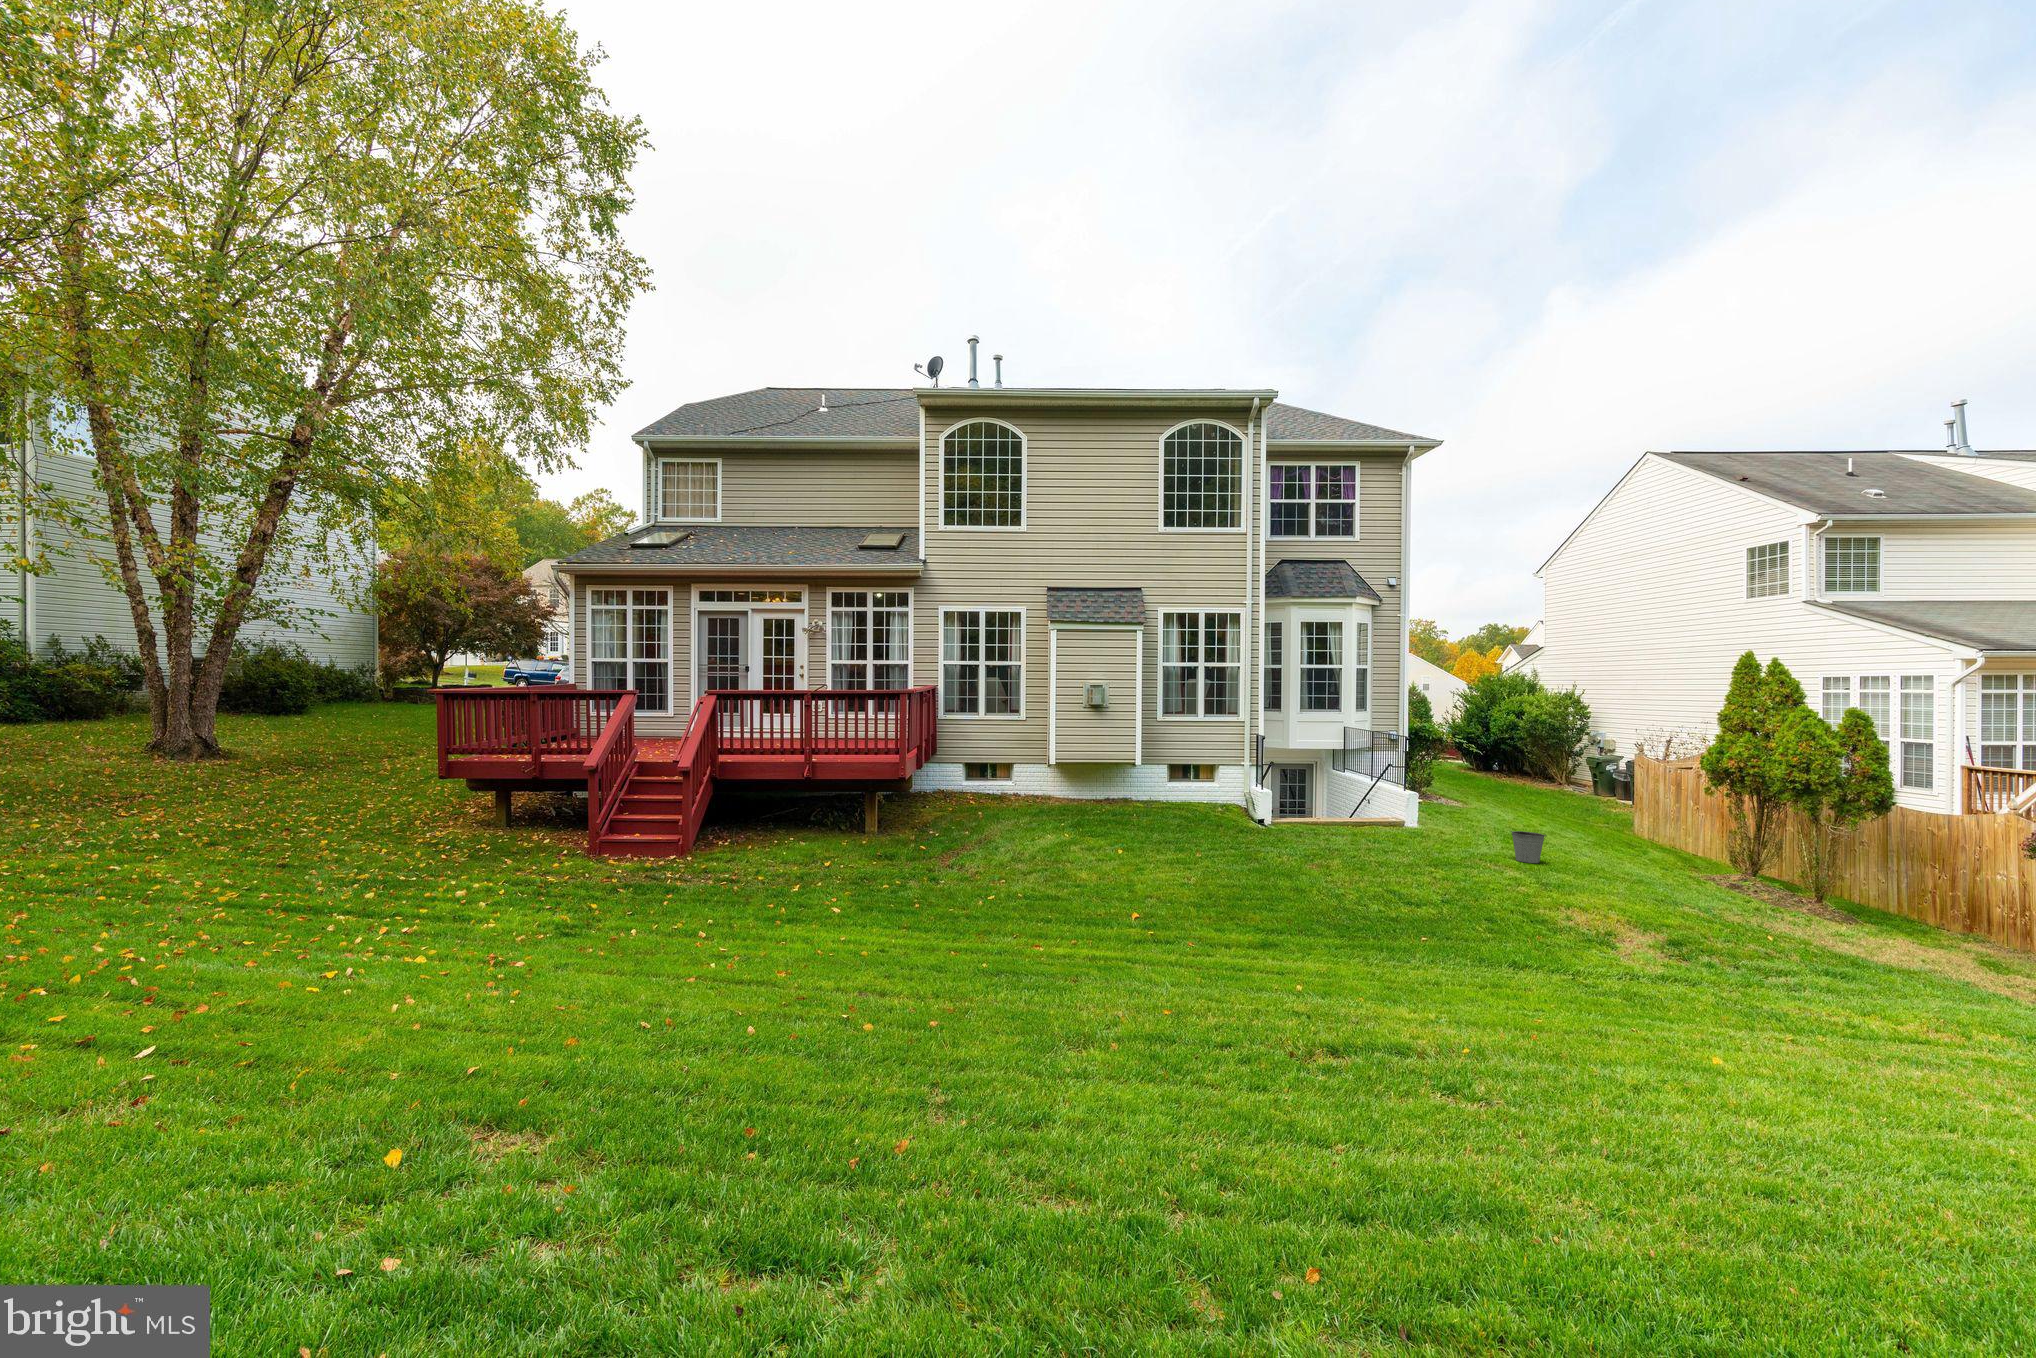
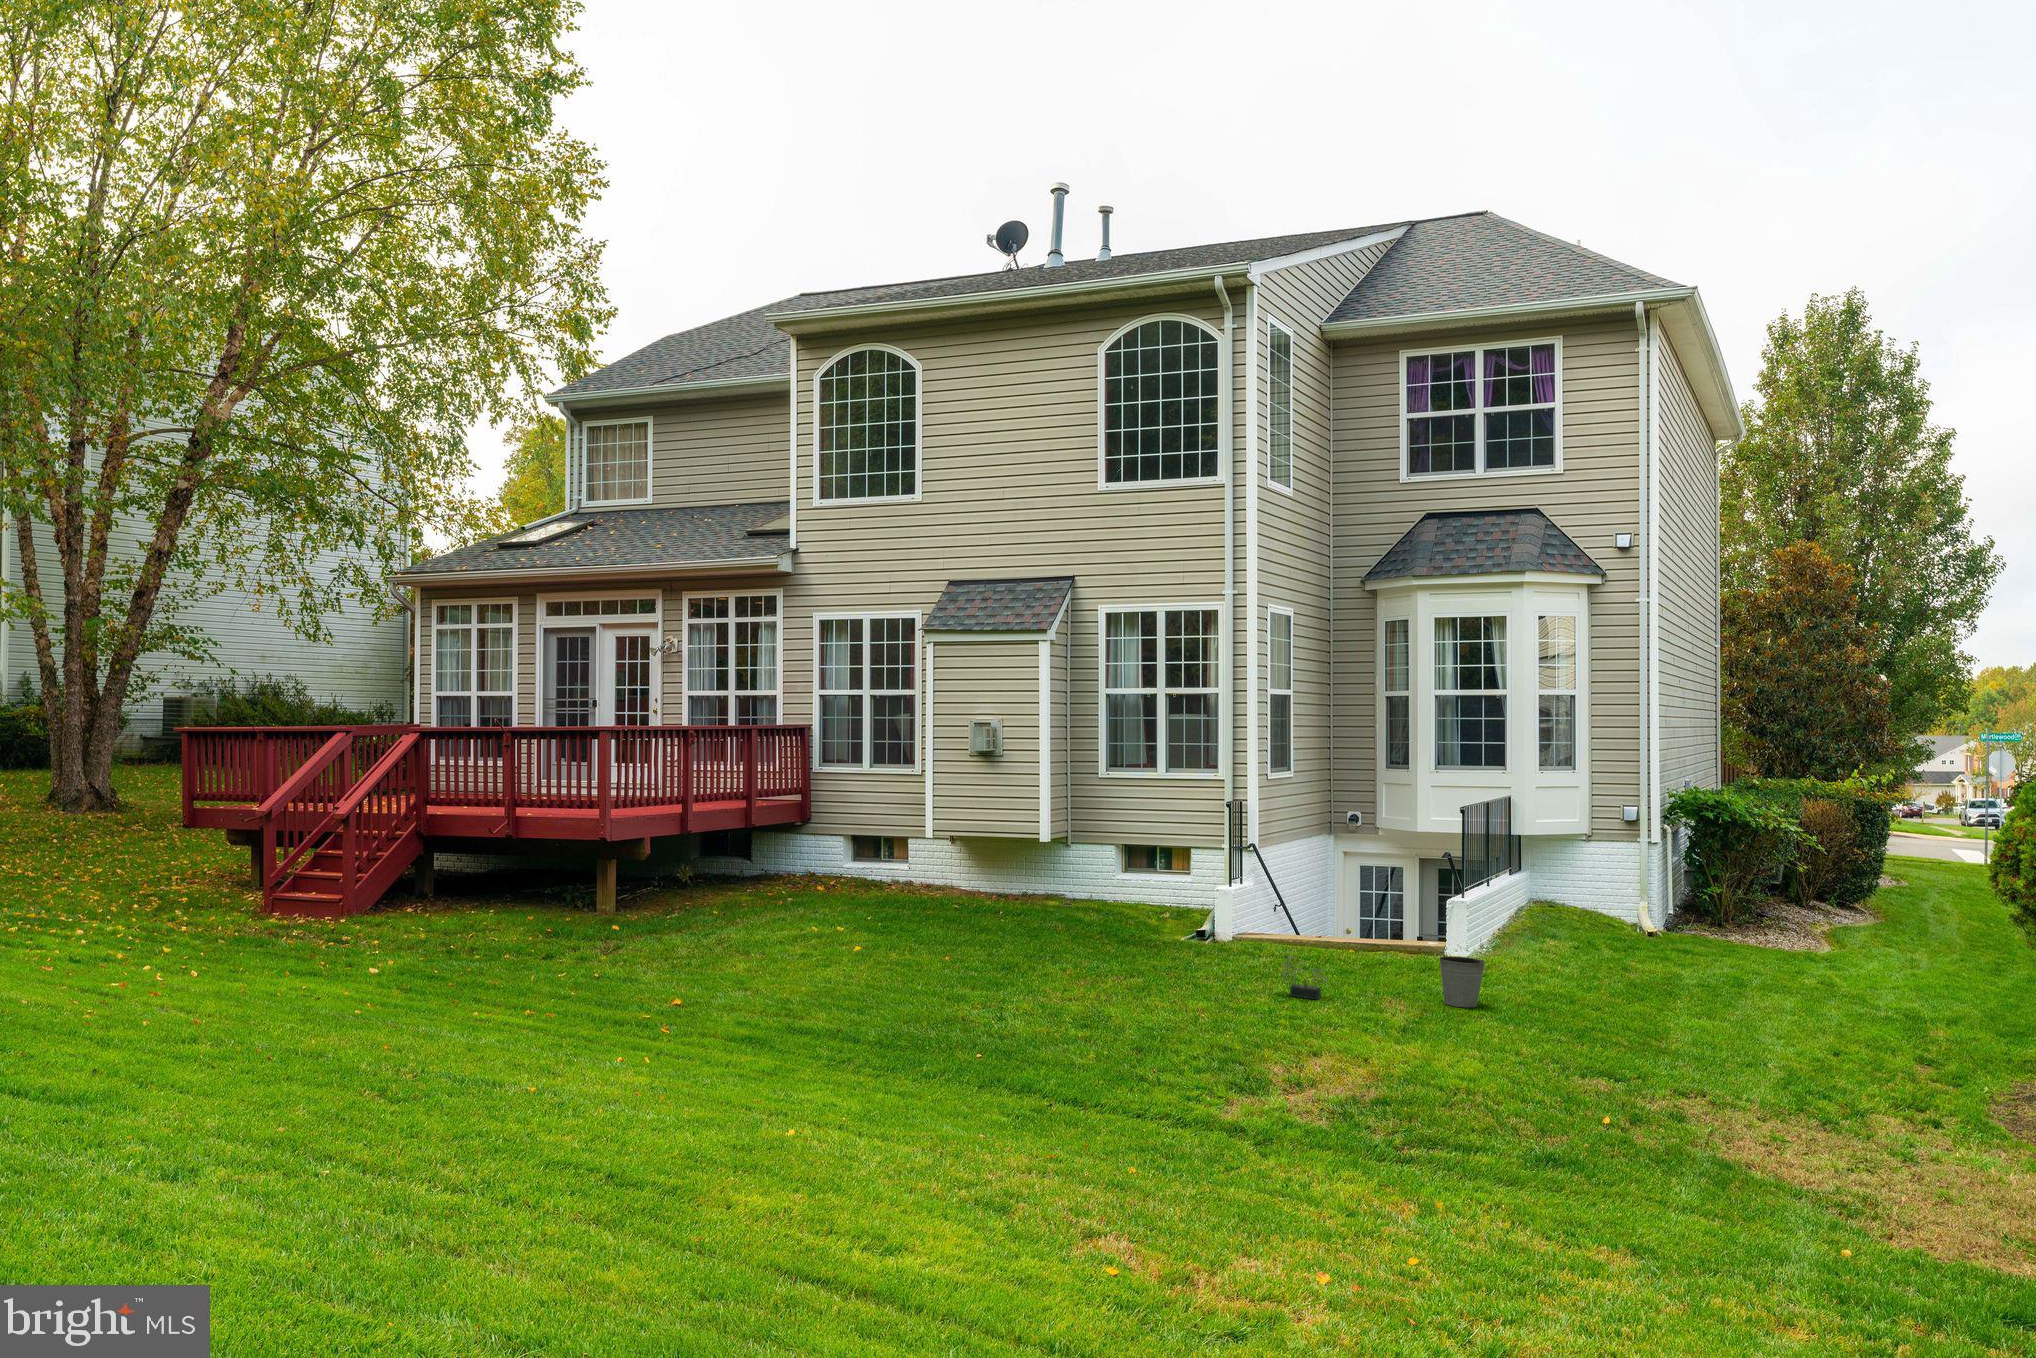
decorative plant: none [1442,839,1475,867] -> present [1283,956,1326,1000]

